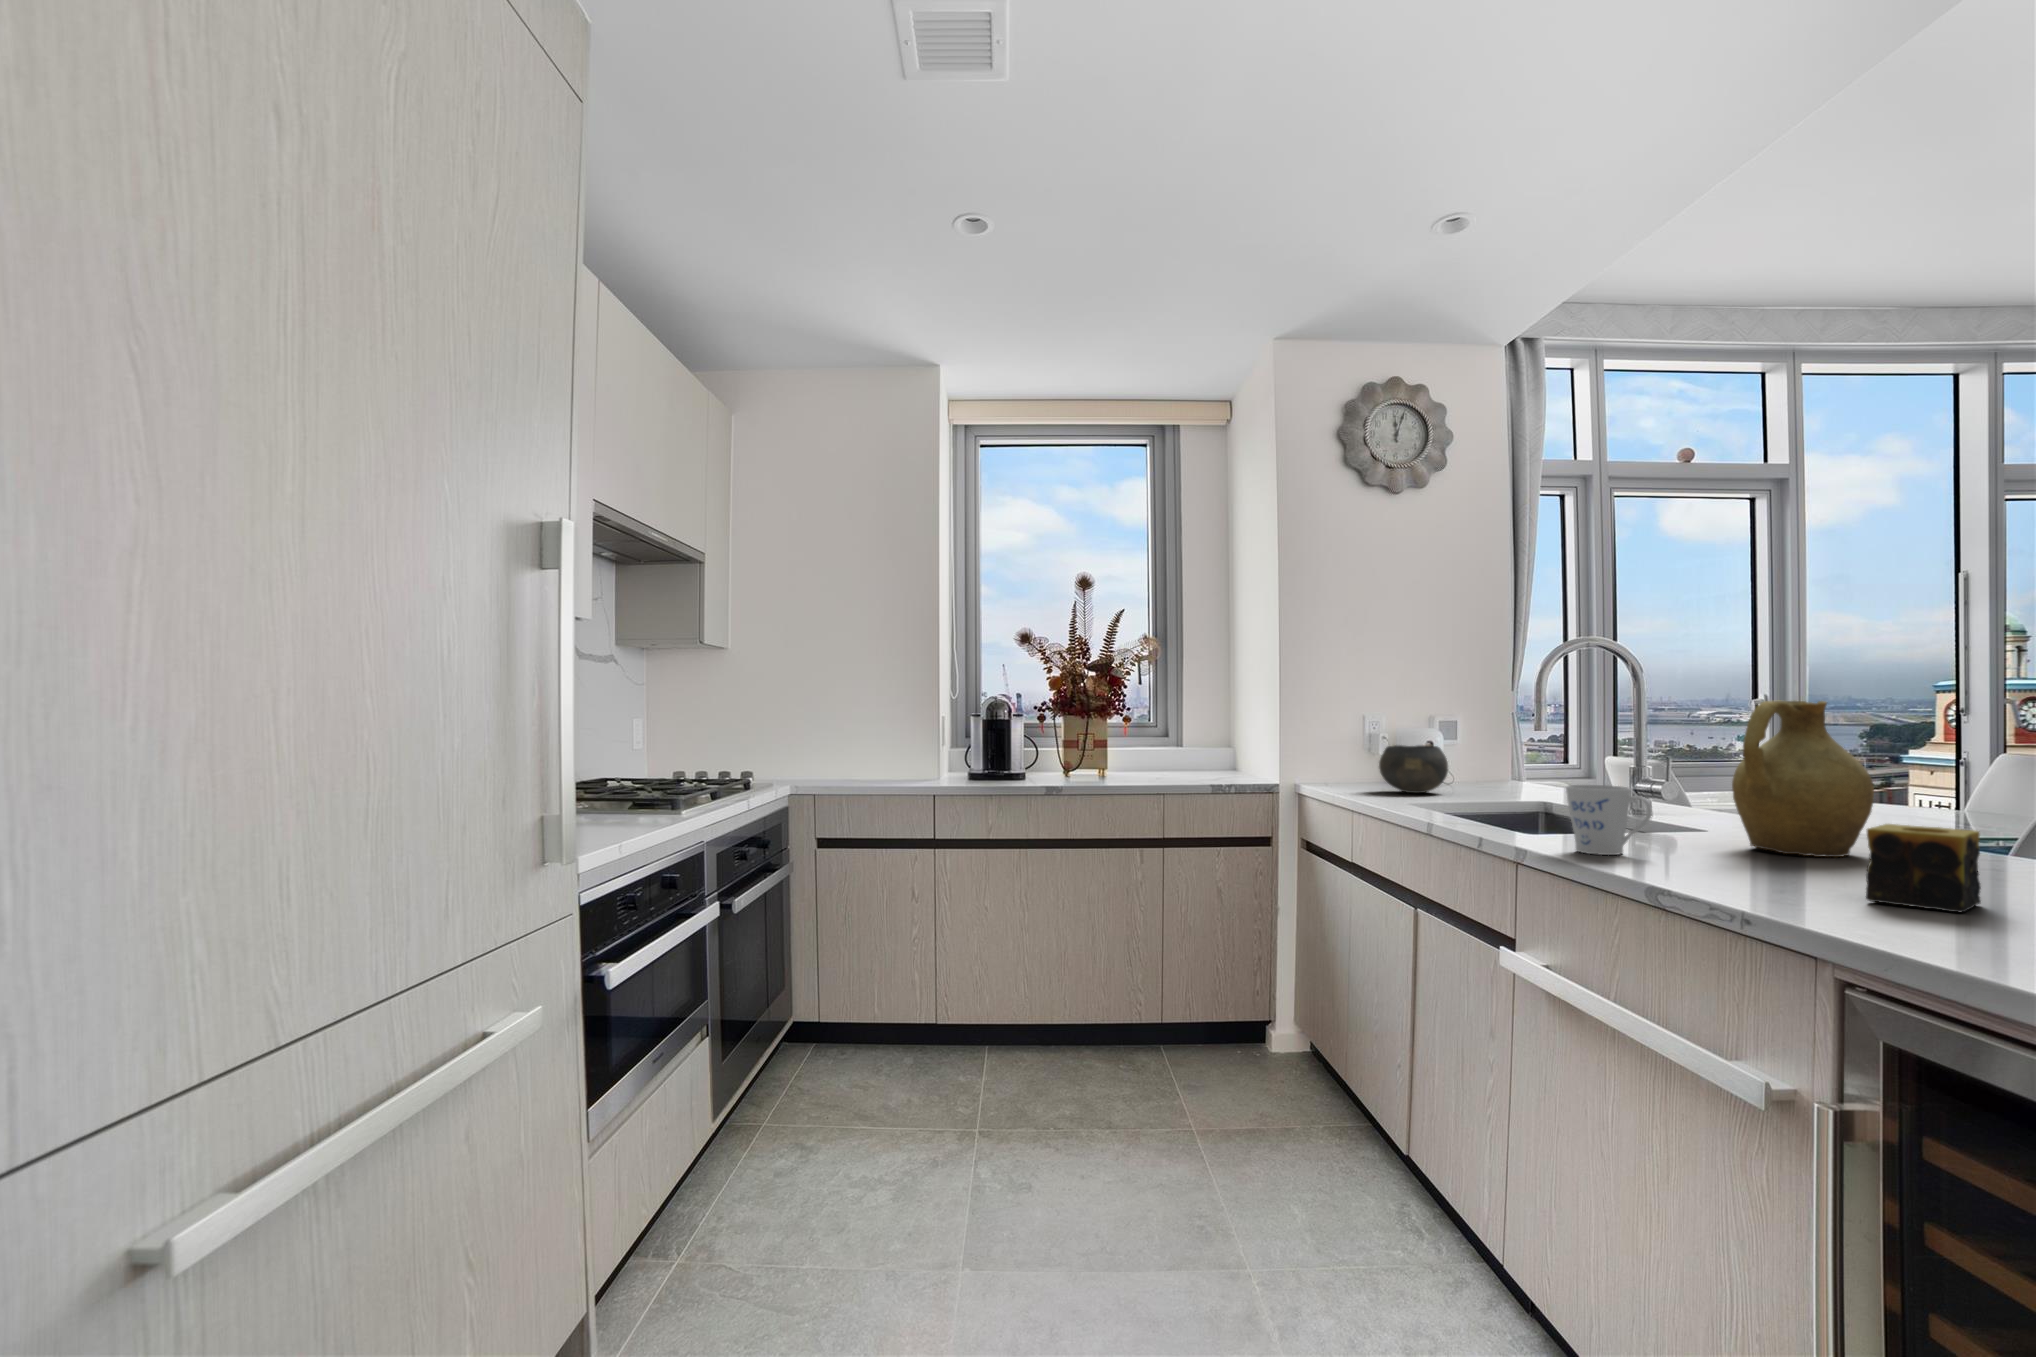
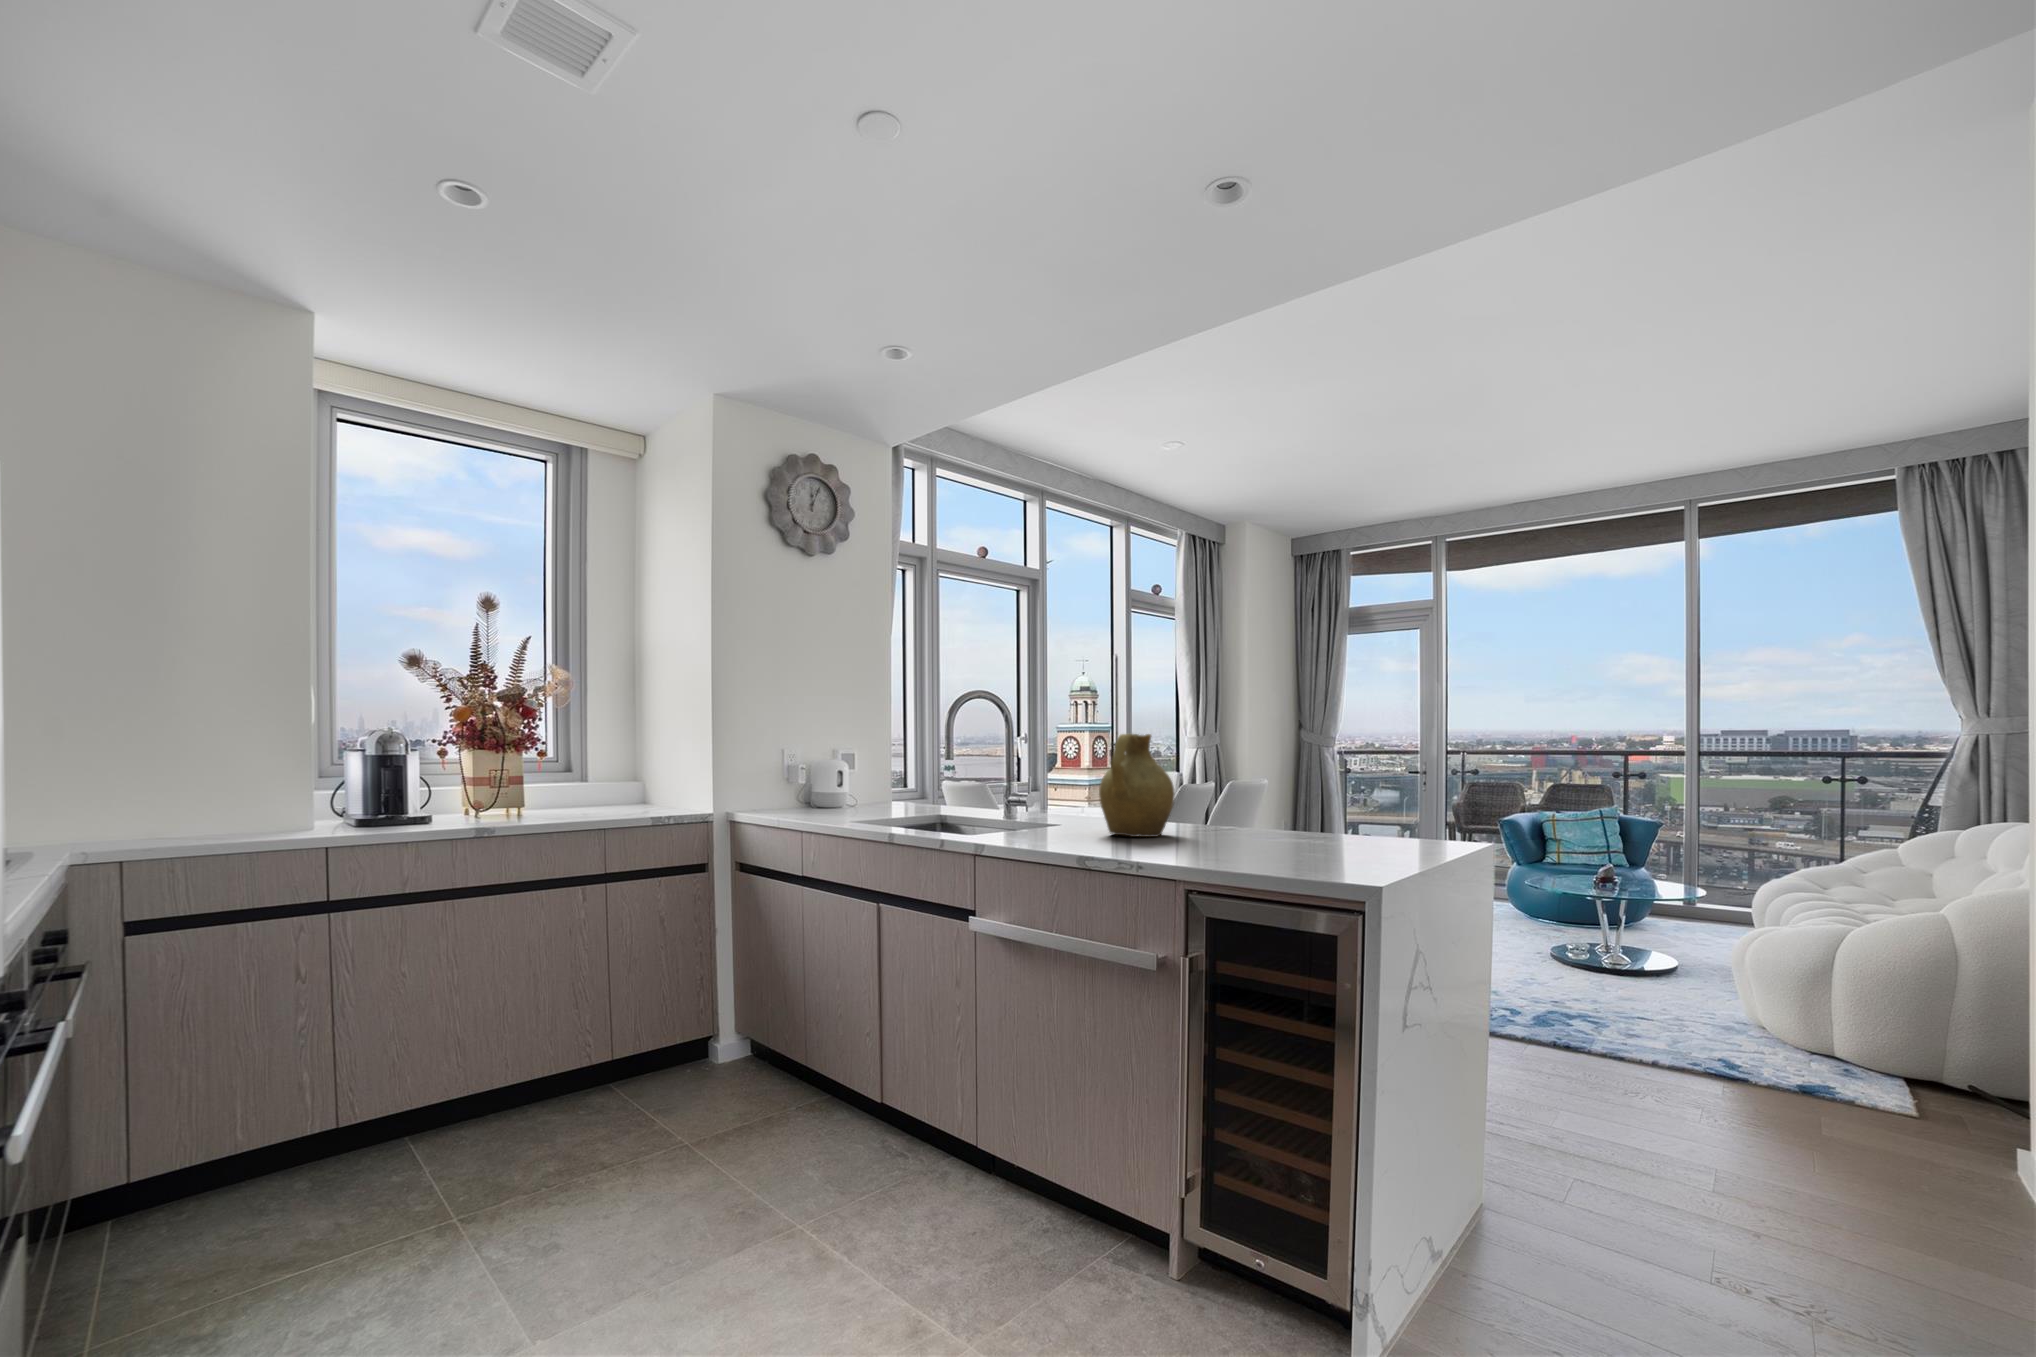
bowl: present [1379,745,1448,793] -> none [799,772,855,813]
mug: present [1566,785,1652,855] -> none [1015,796,1070,847]
candle: present [1866,824,1981,912] -> none [1218,811,1265,861]

